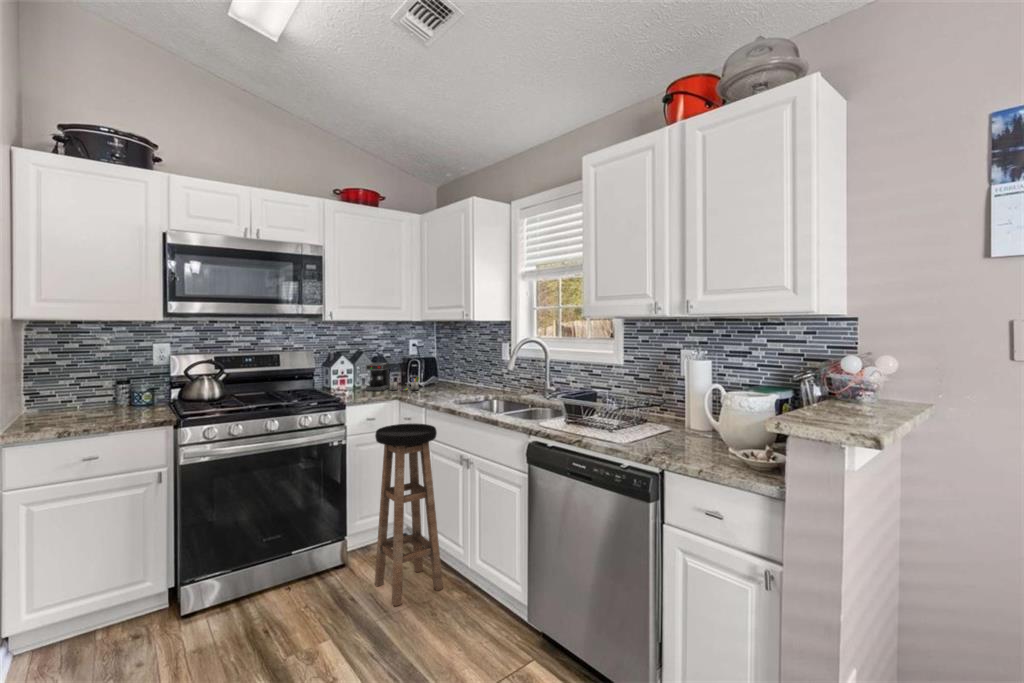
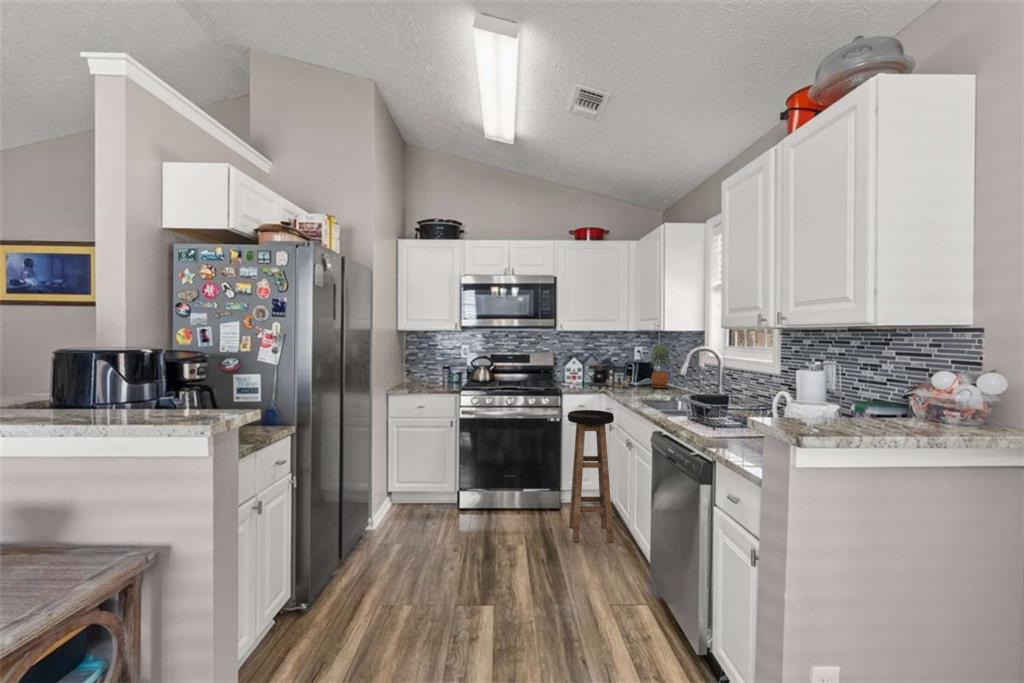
potted plant: none [440,336,462,388] -> present [651,344,669,388]

